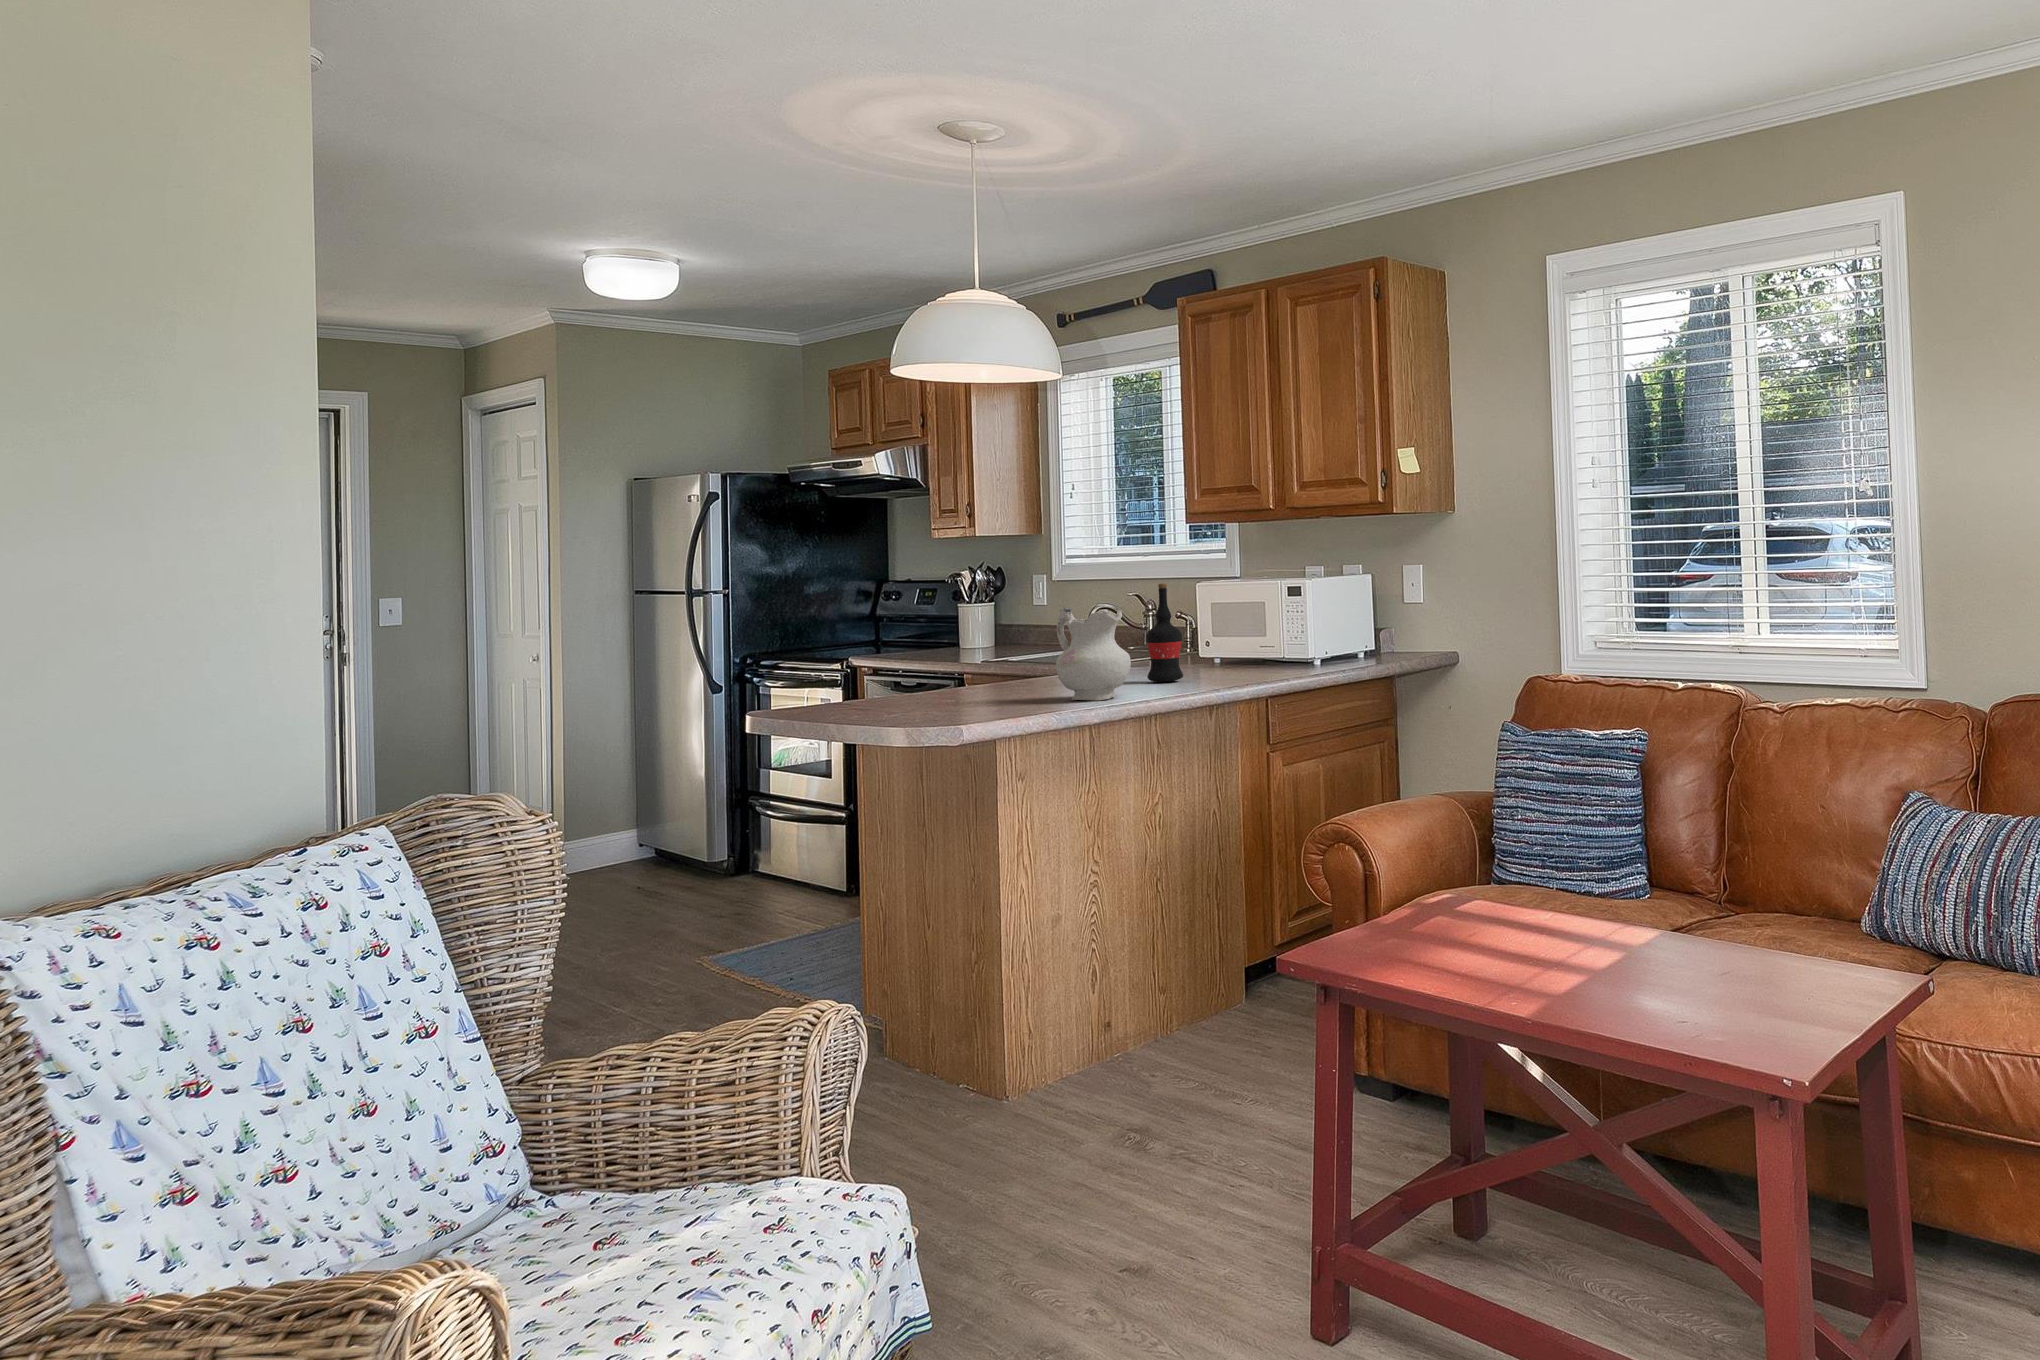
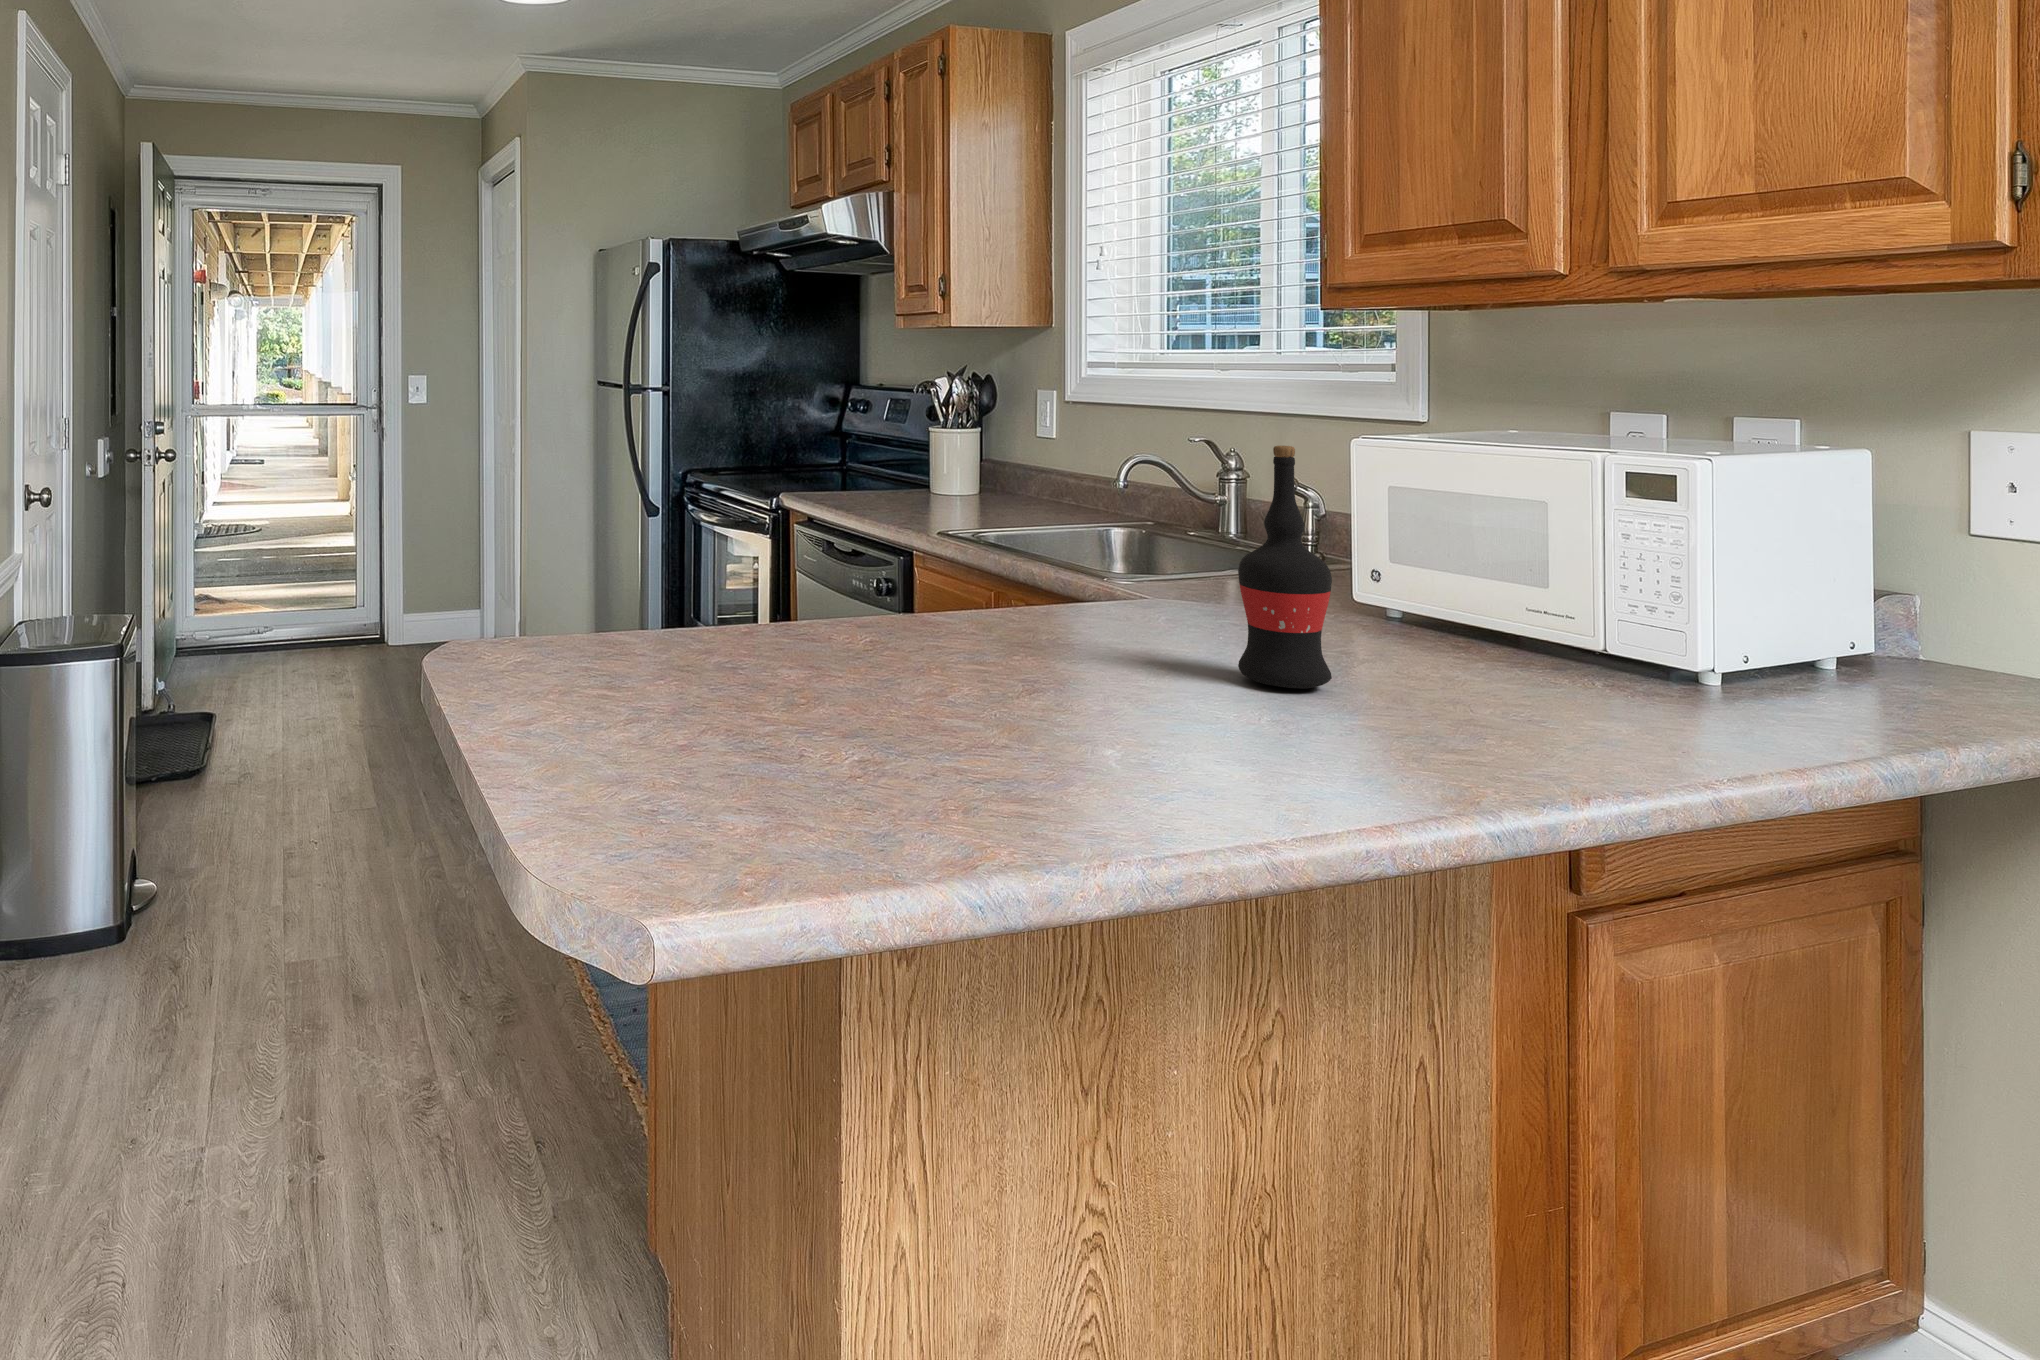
ceramic pitcher: present [1056,608,1131,700] -> none [1001,506,1206,789]

